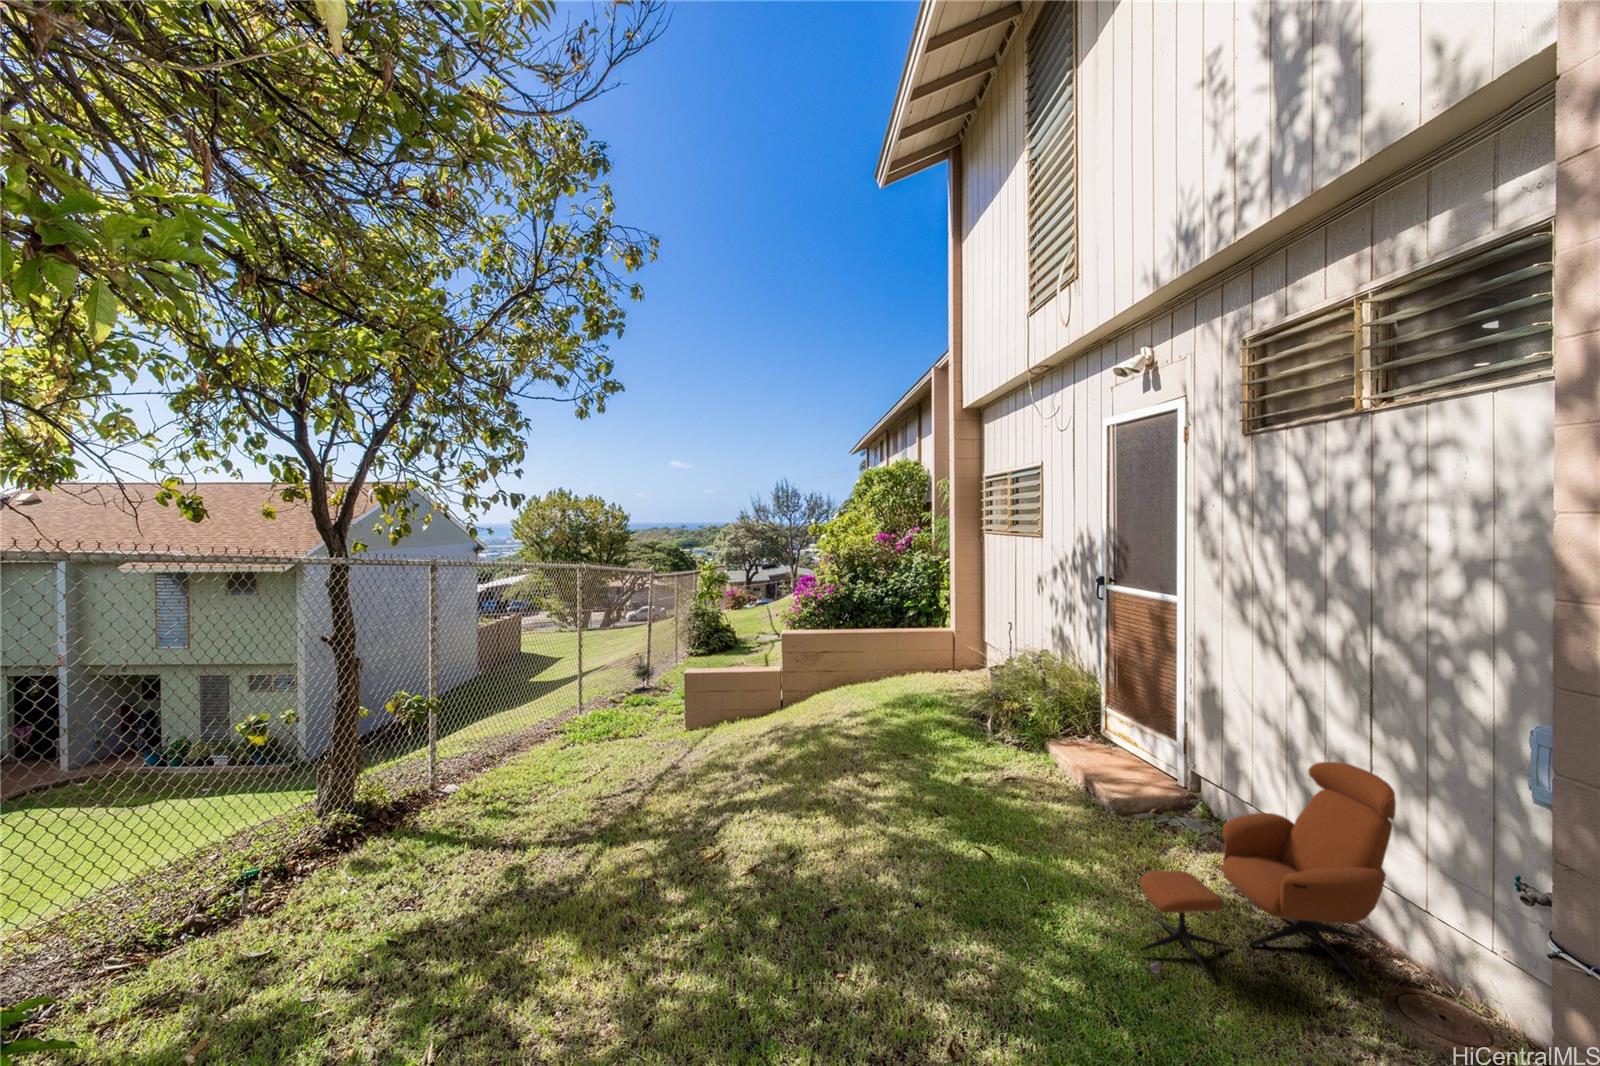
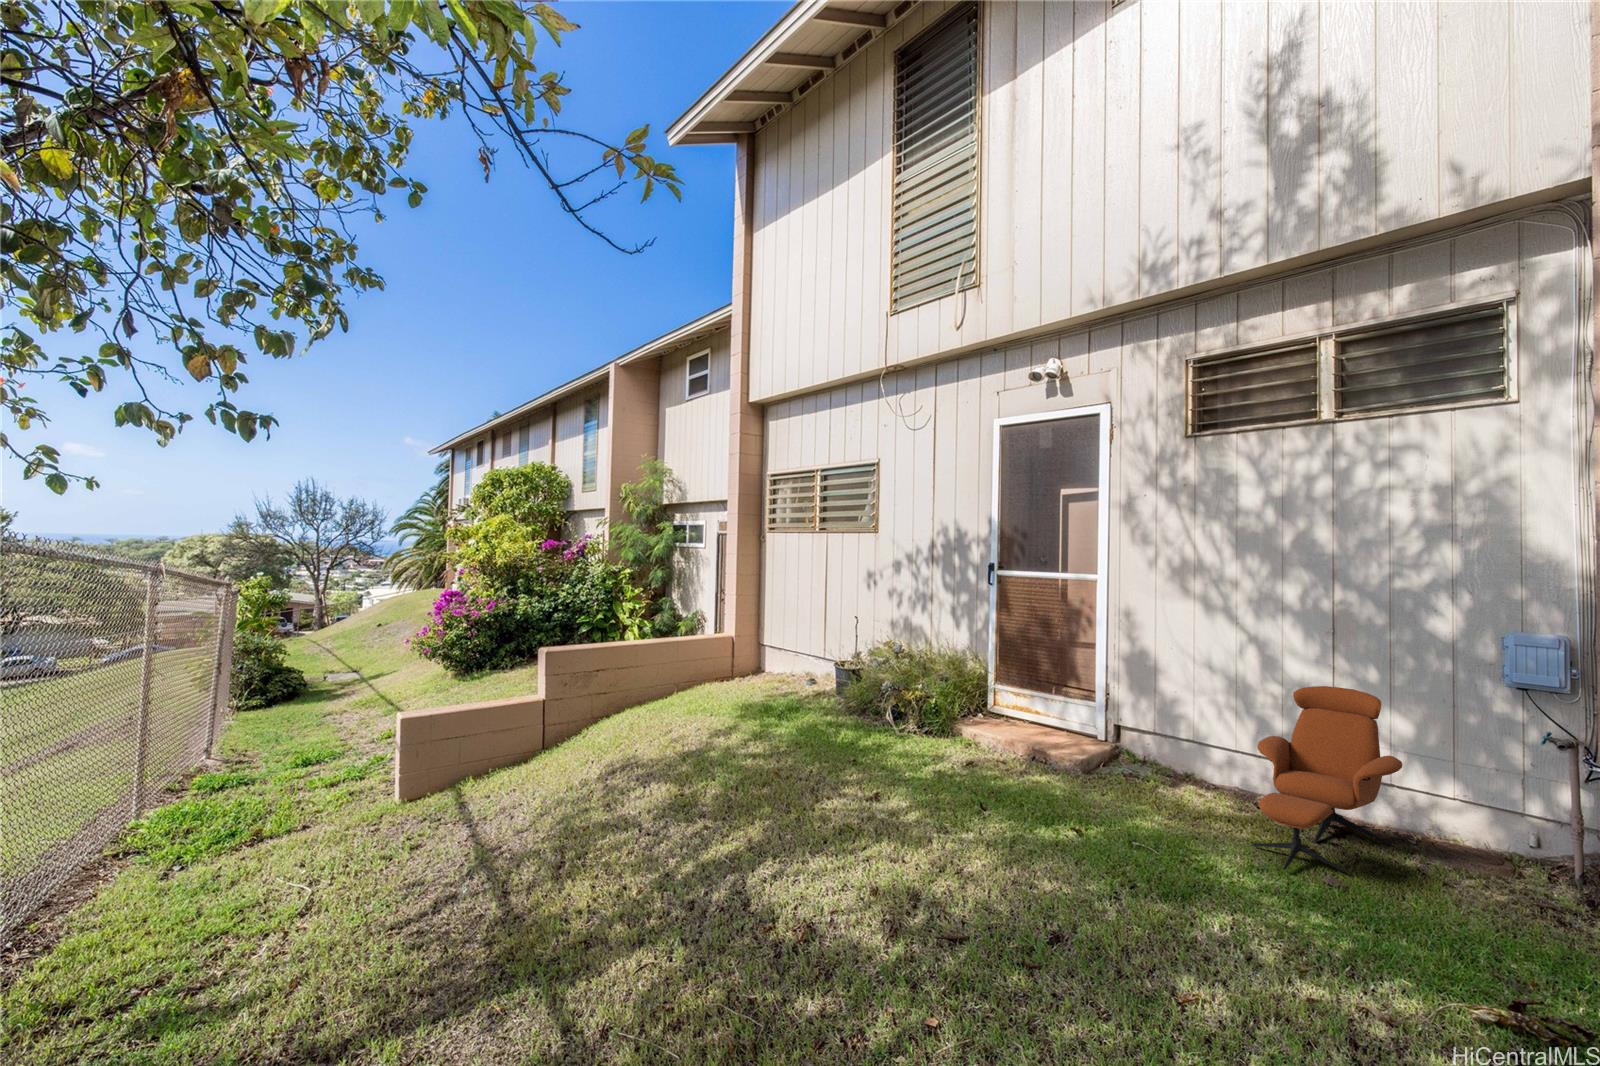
potted tree: present [633,656,655,693] -> none [205,700,260,768]

